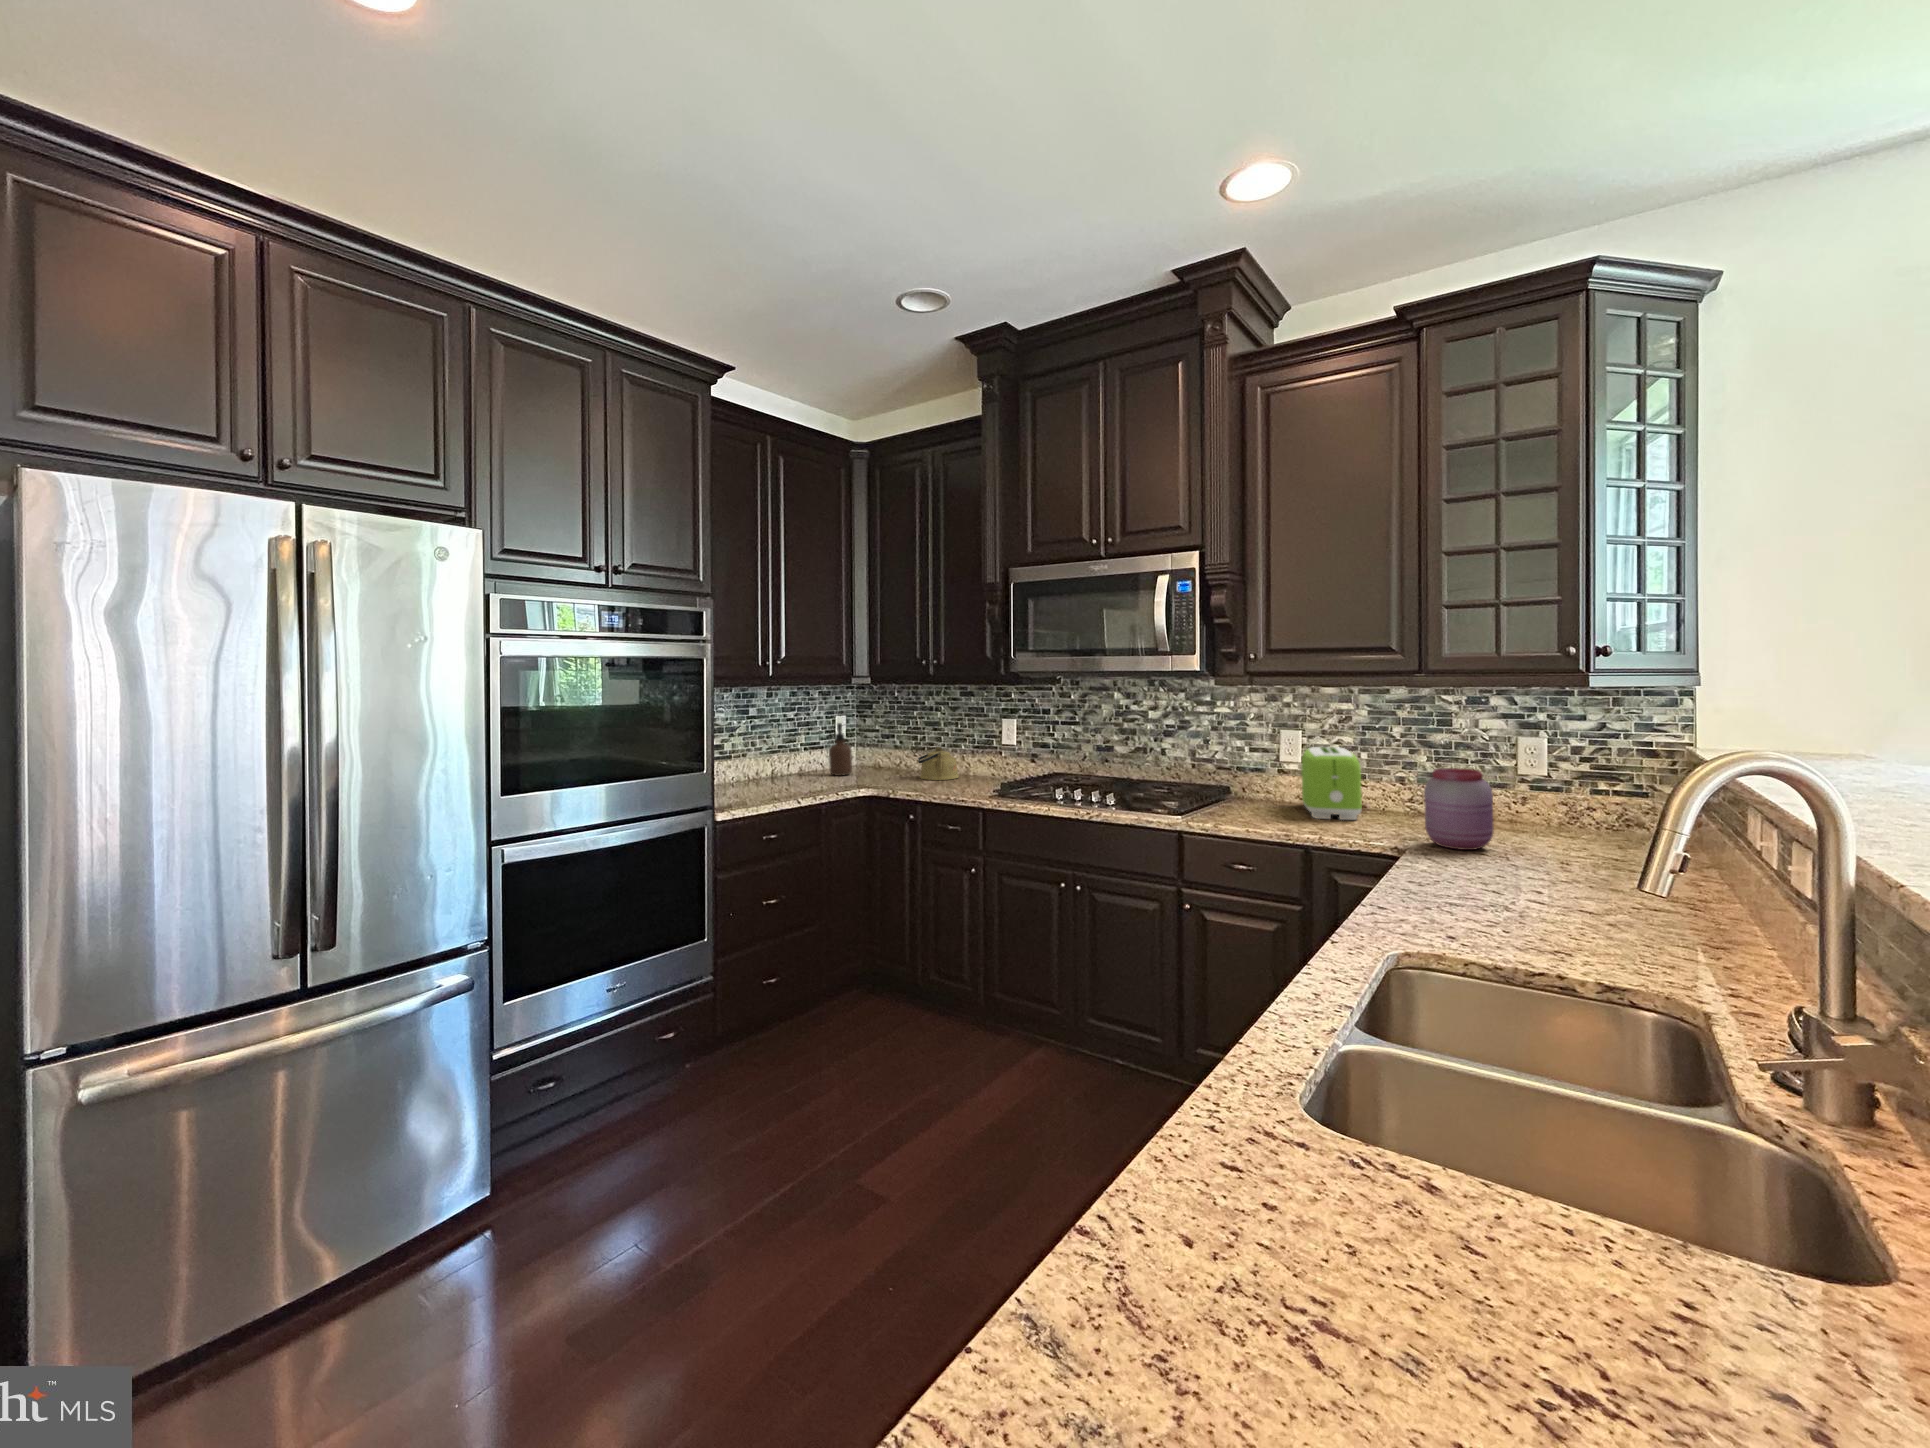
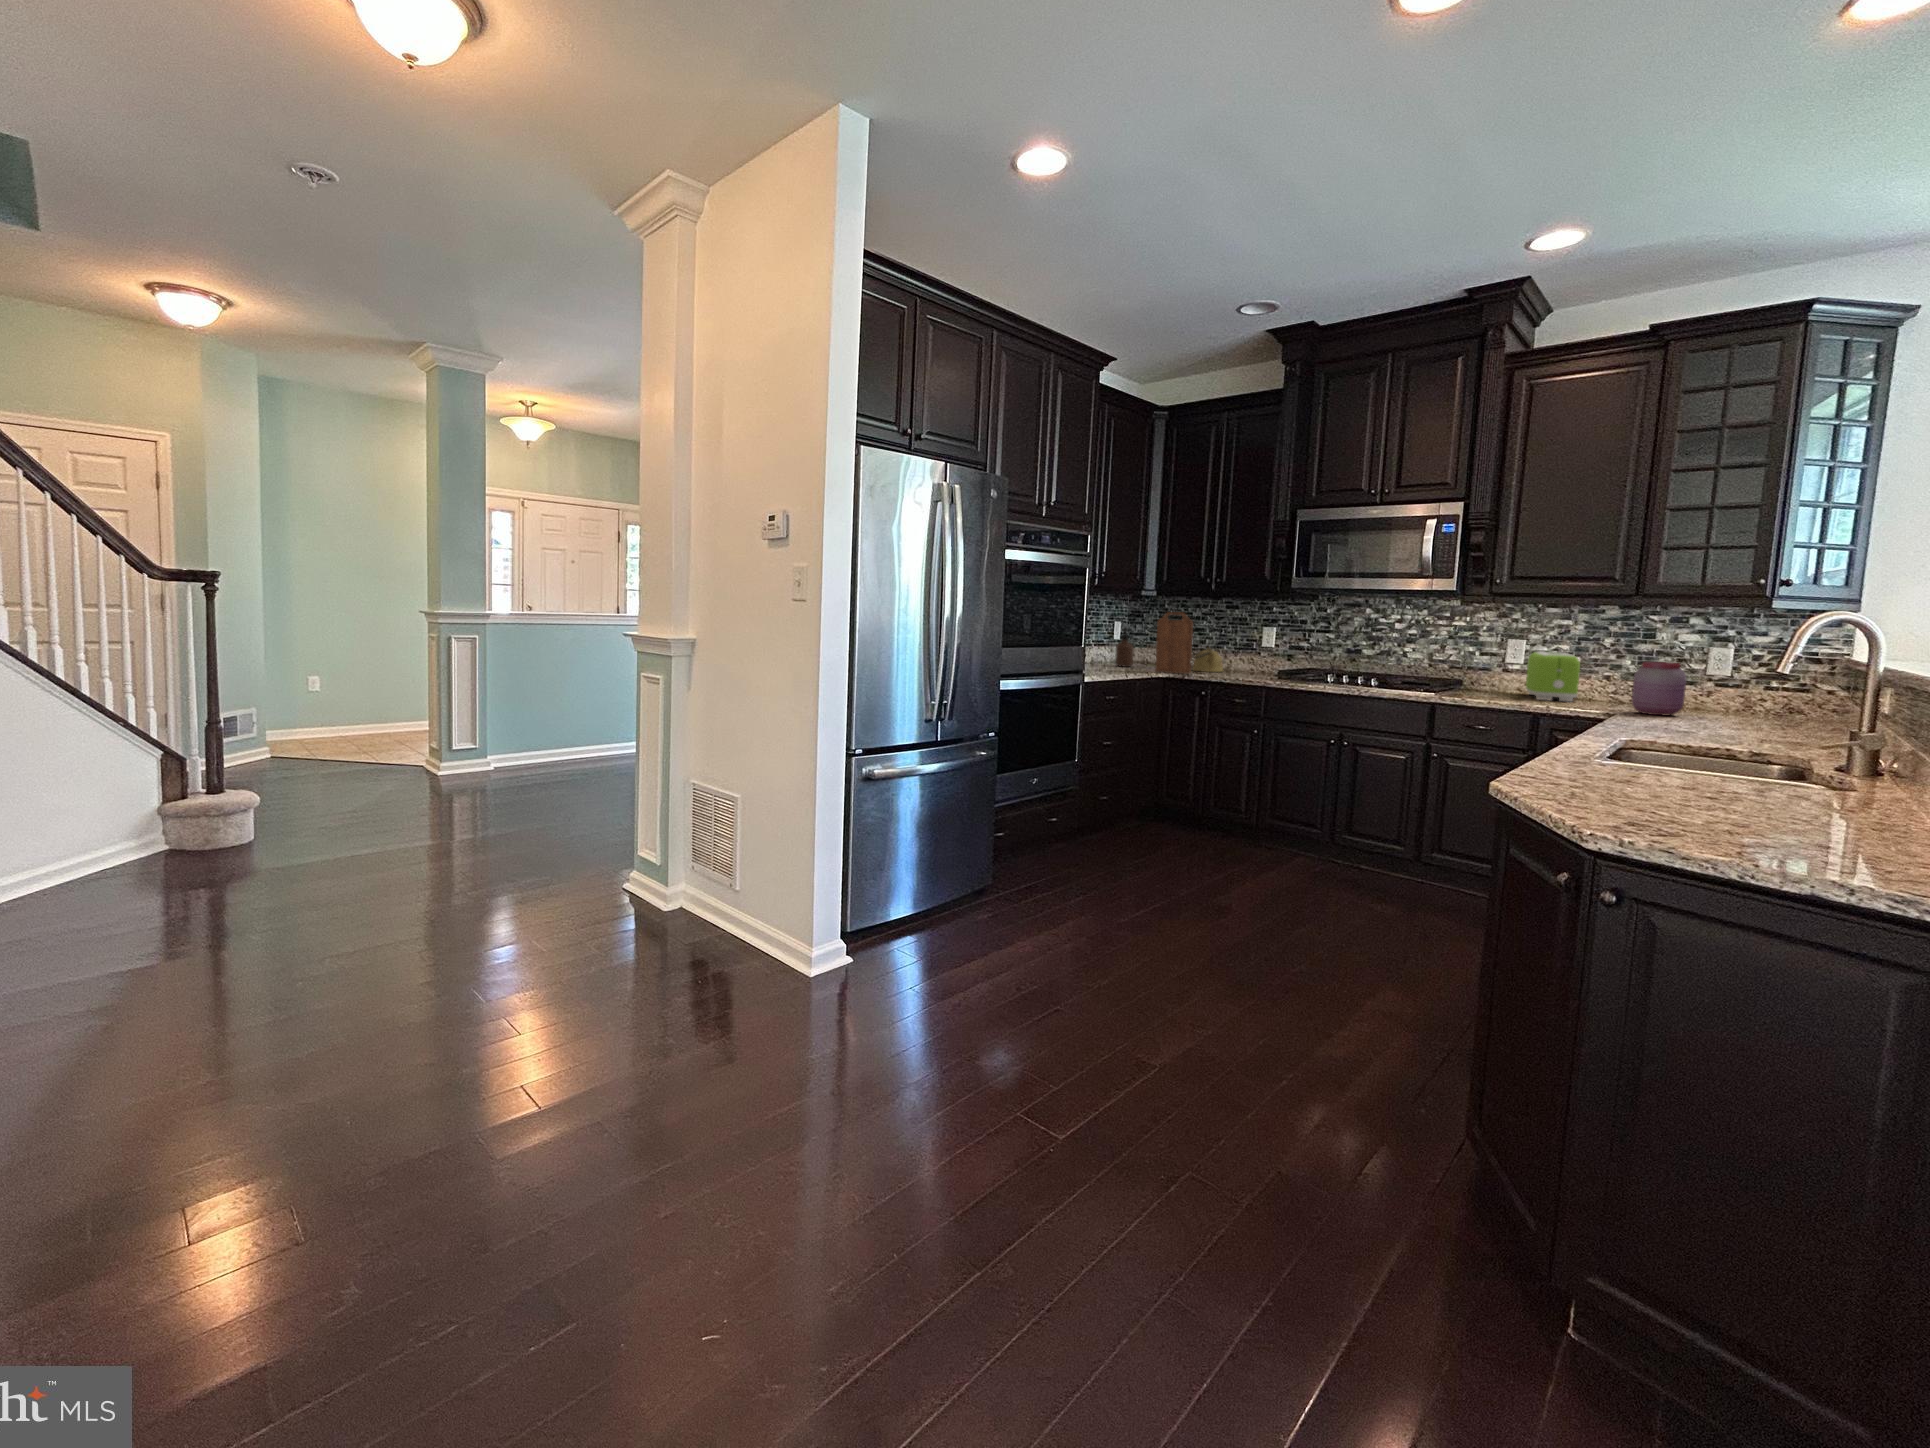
cutting board: none [861,705,904,787] -> present [1156,612,1193,674]

